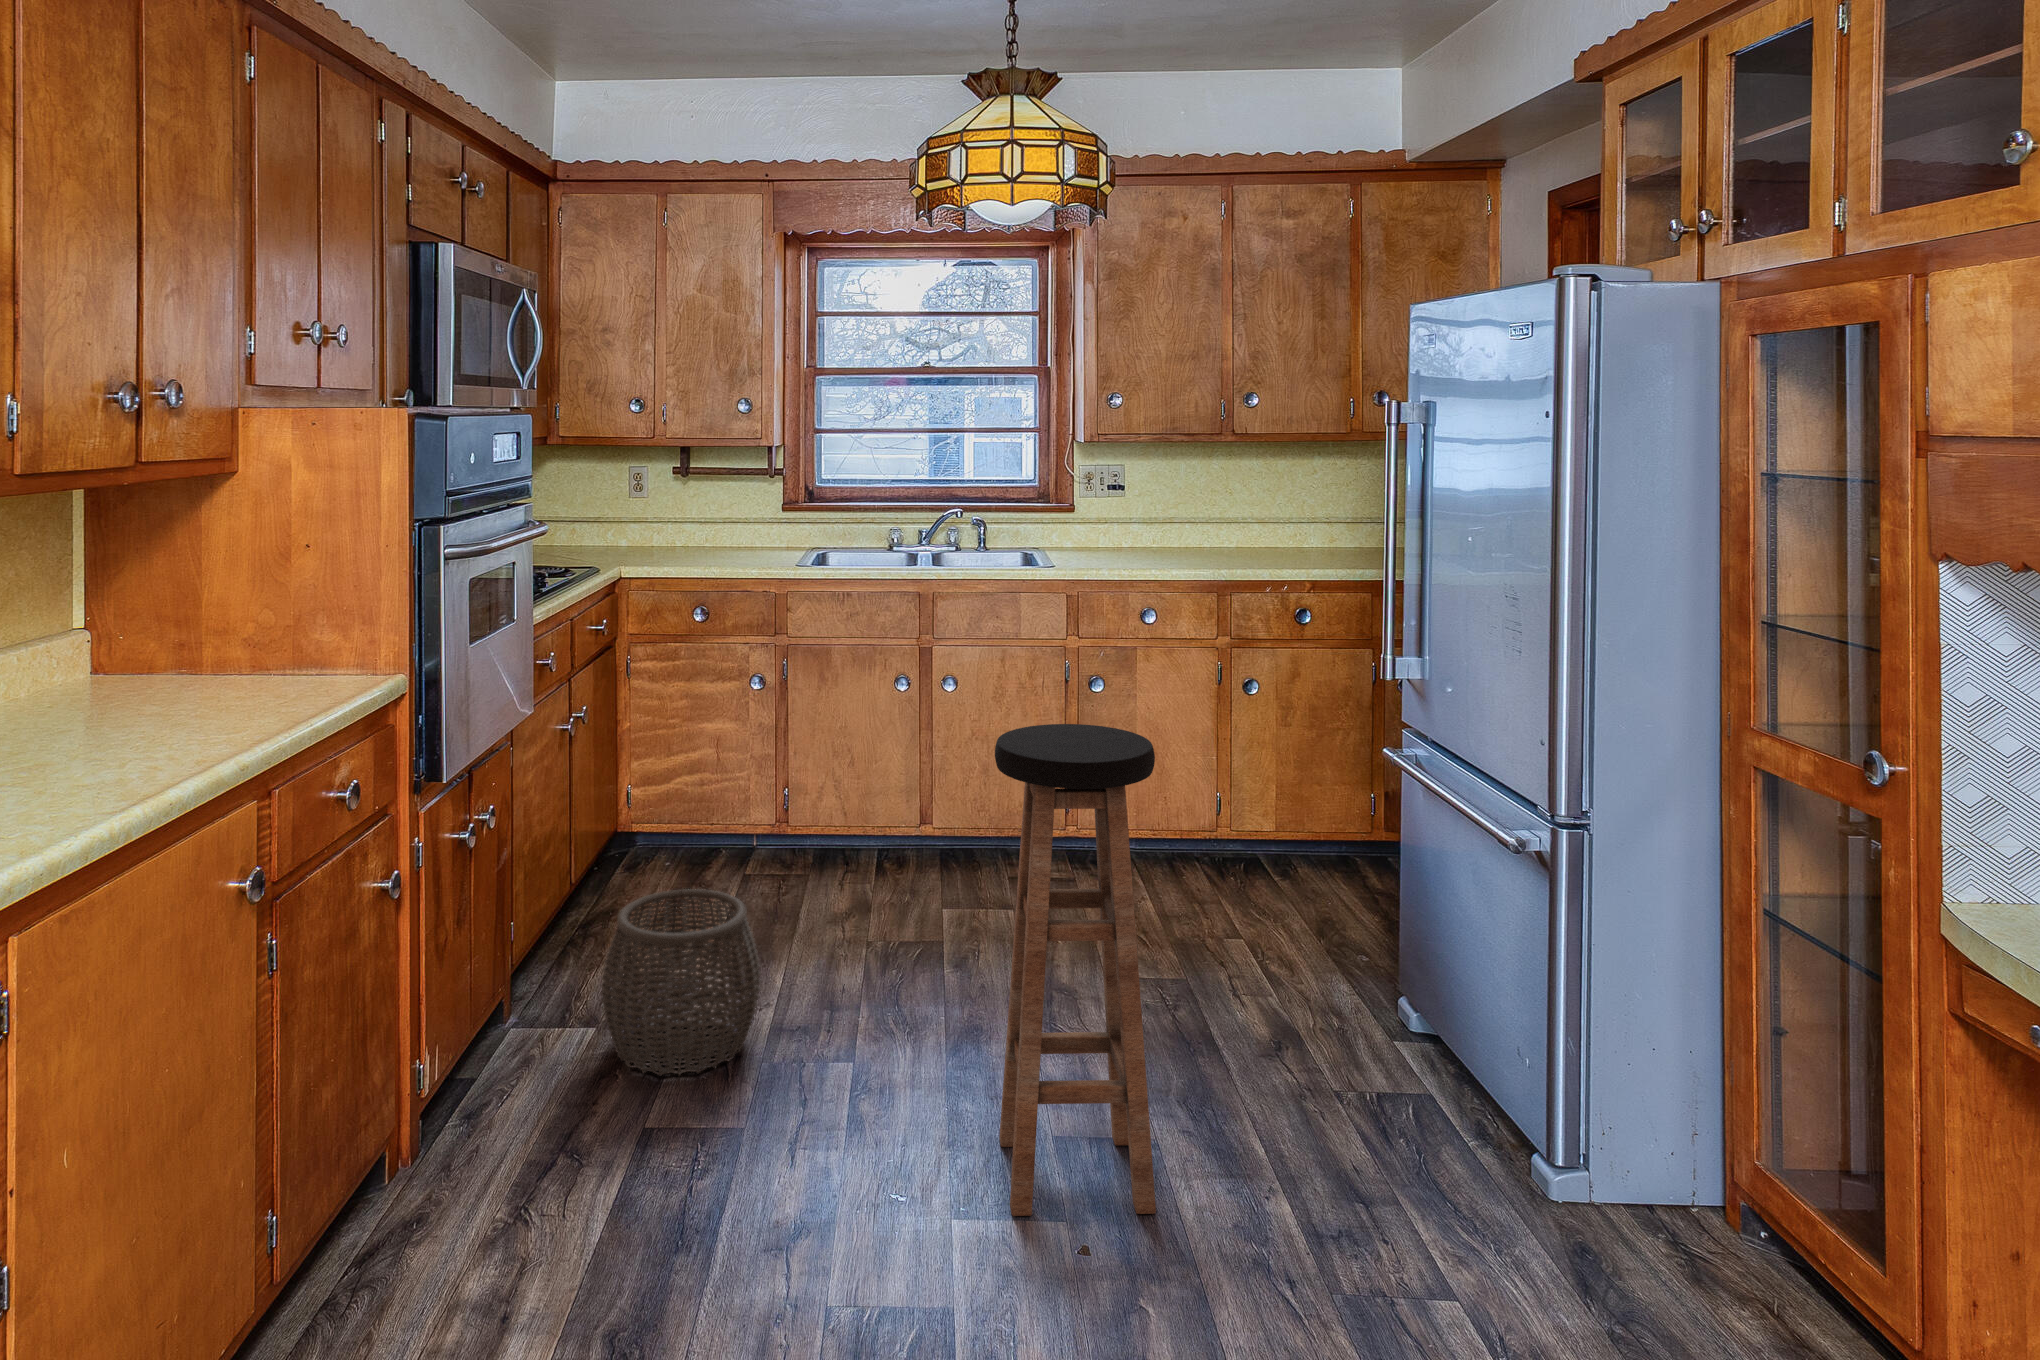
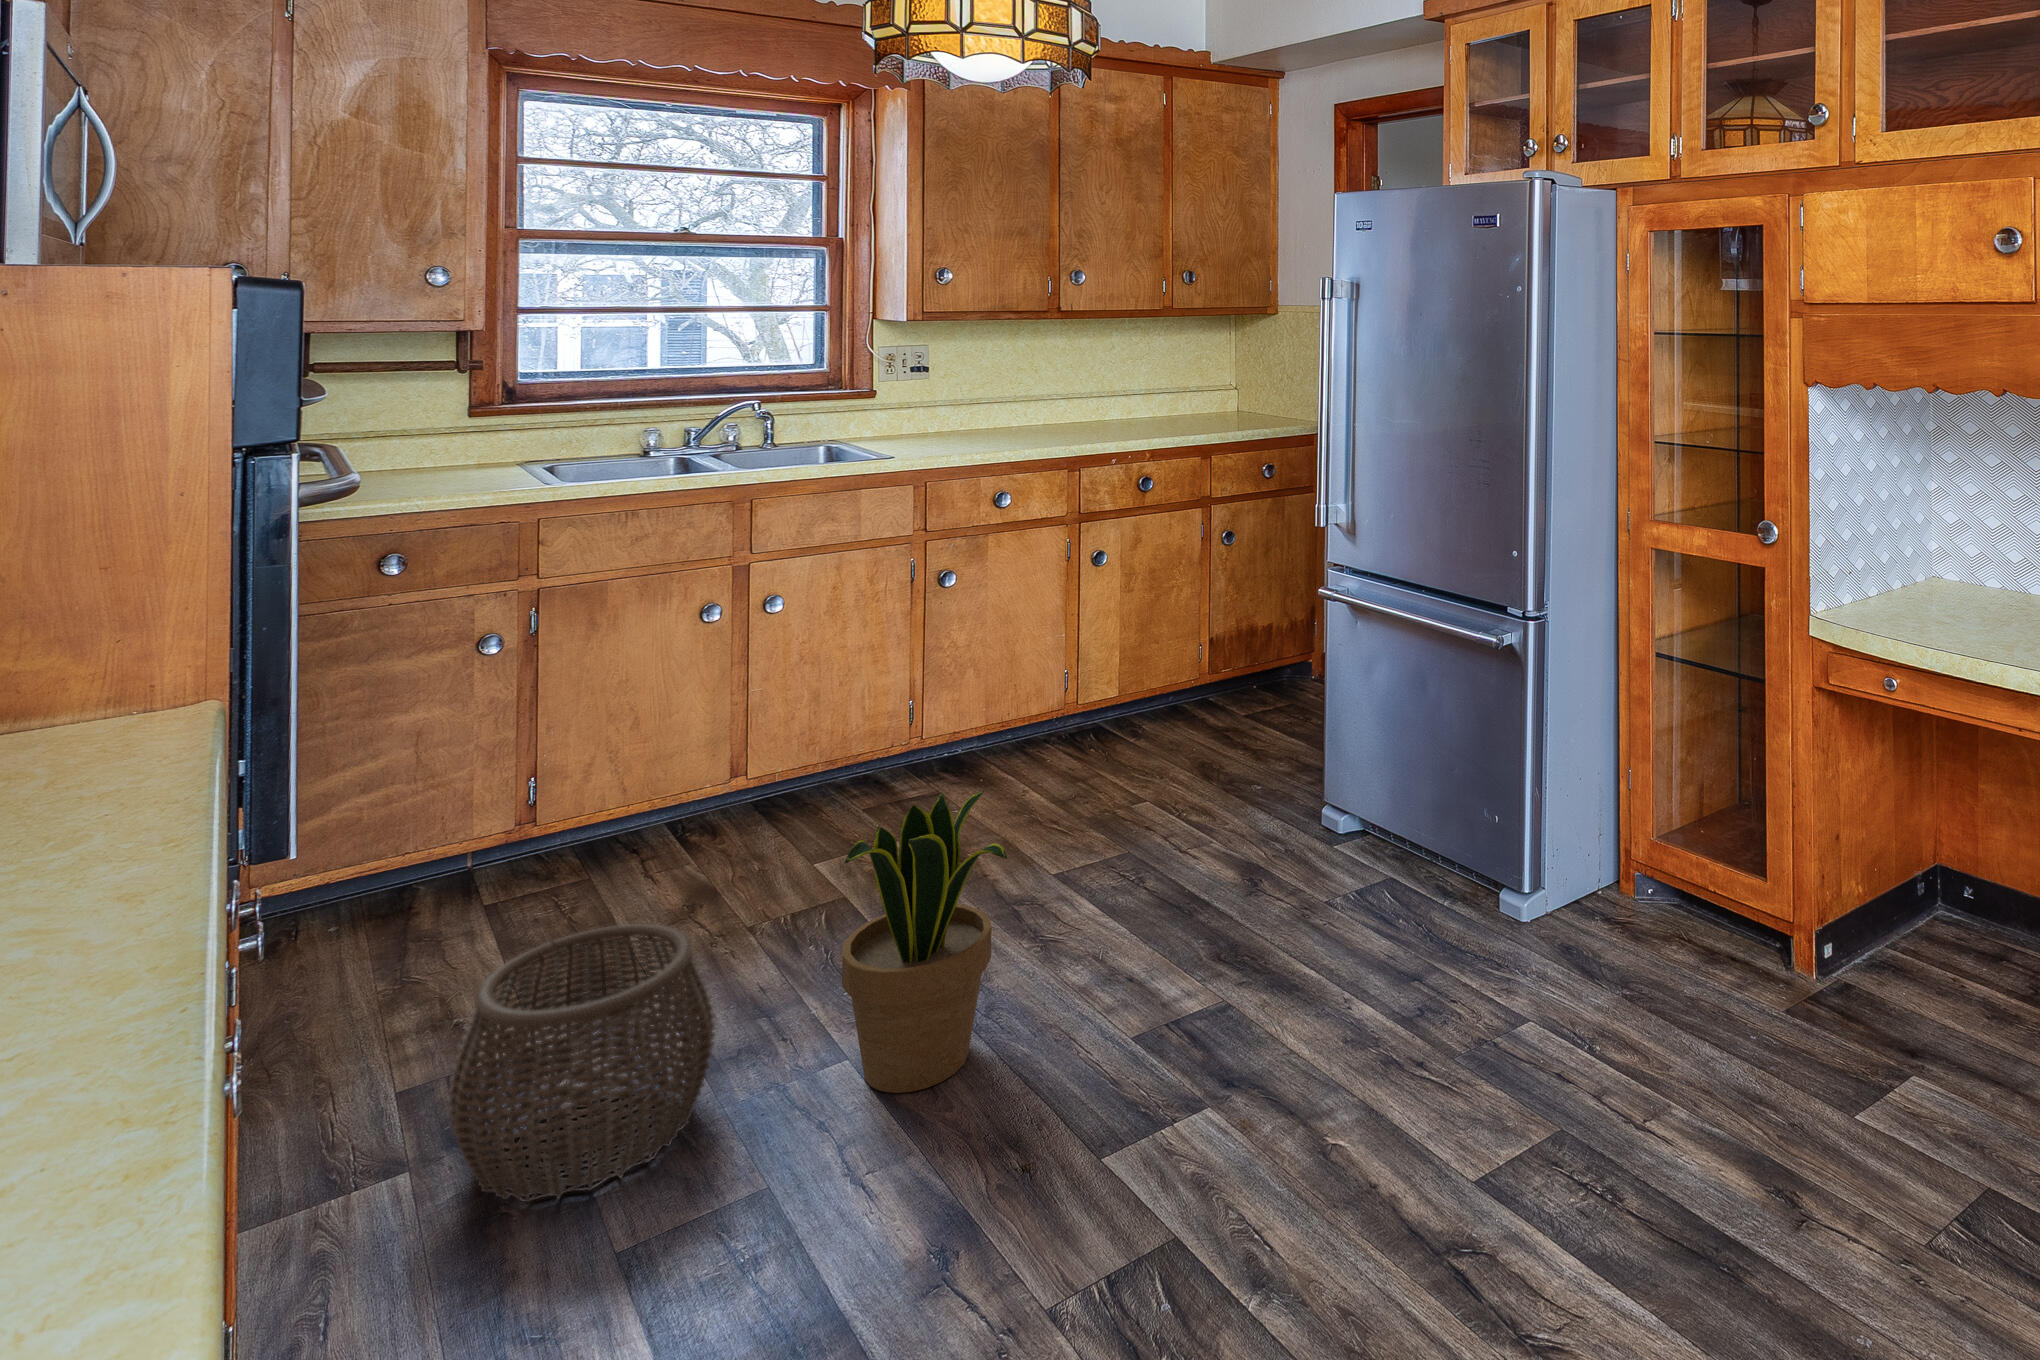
bar stool: present [995,724,1156,1216] -> none [1084,620,1280,1129]
potted plant: none [819,847,959,1103] -> present [842,791,1007,1093]

